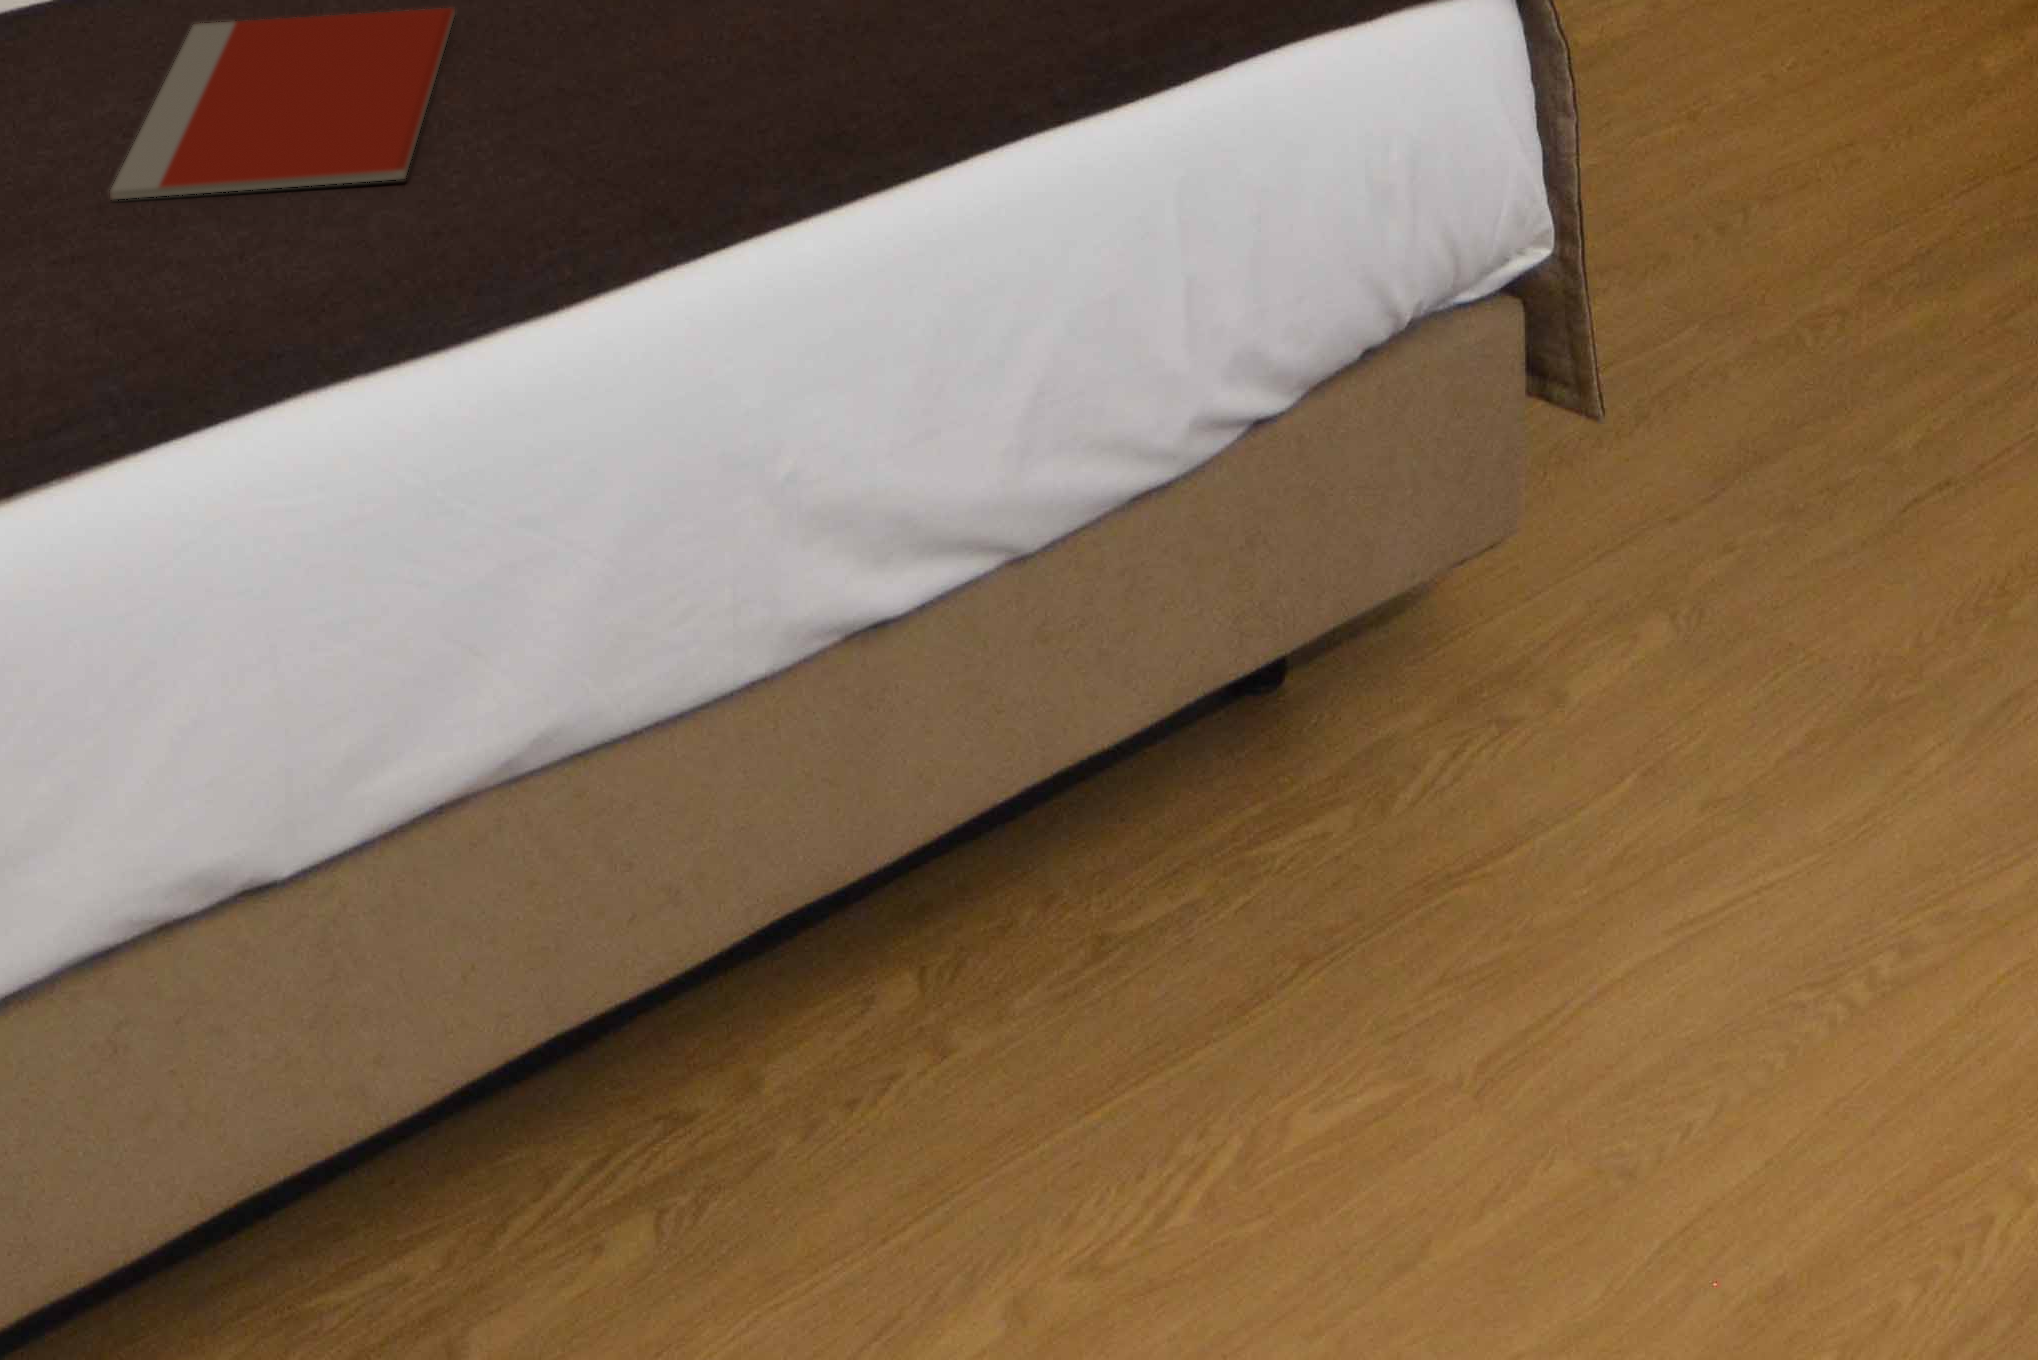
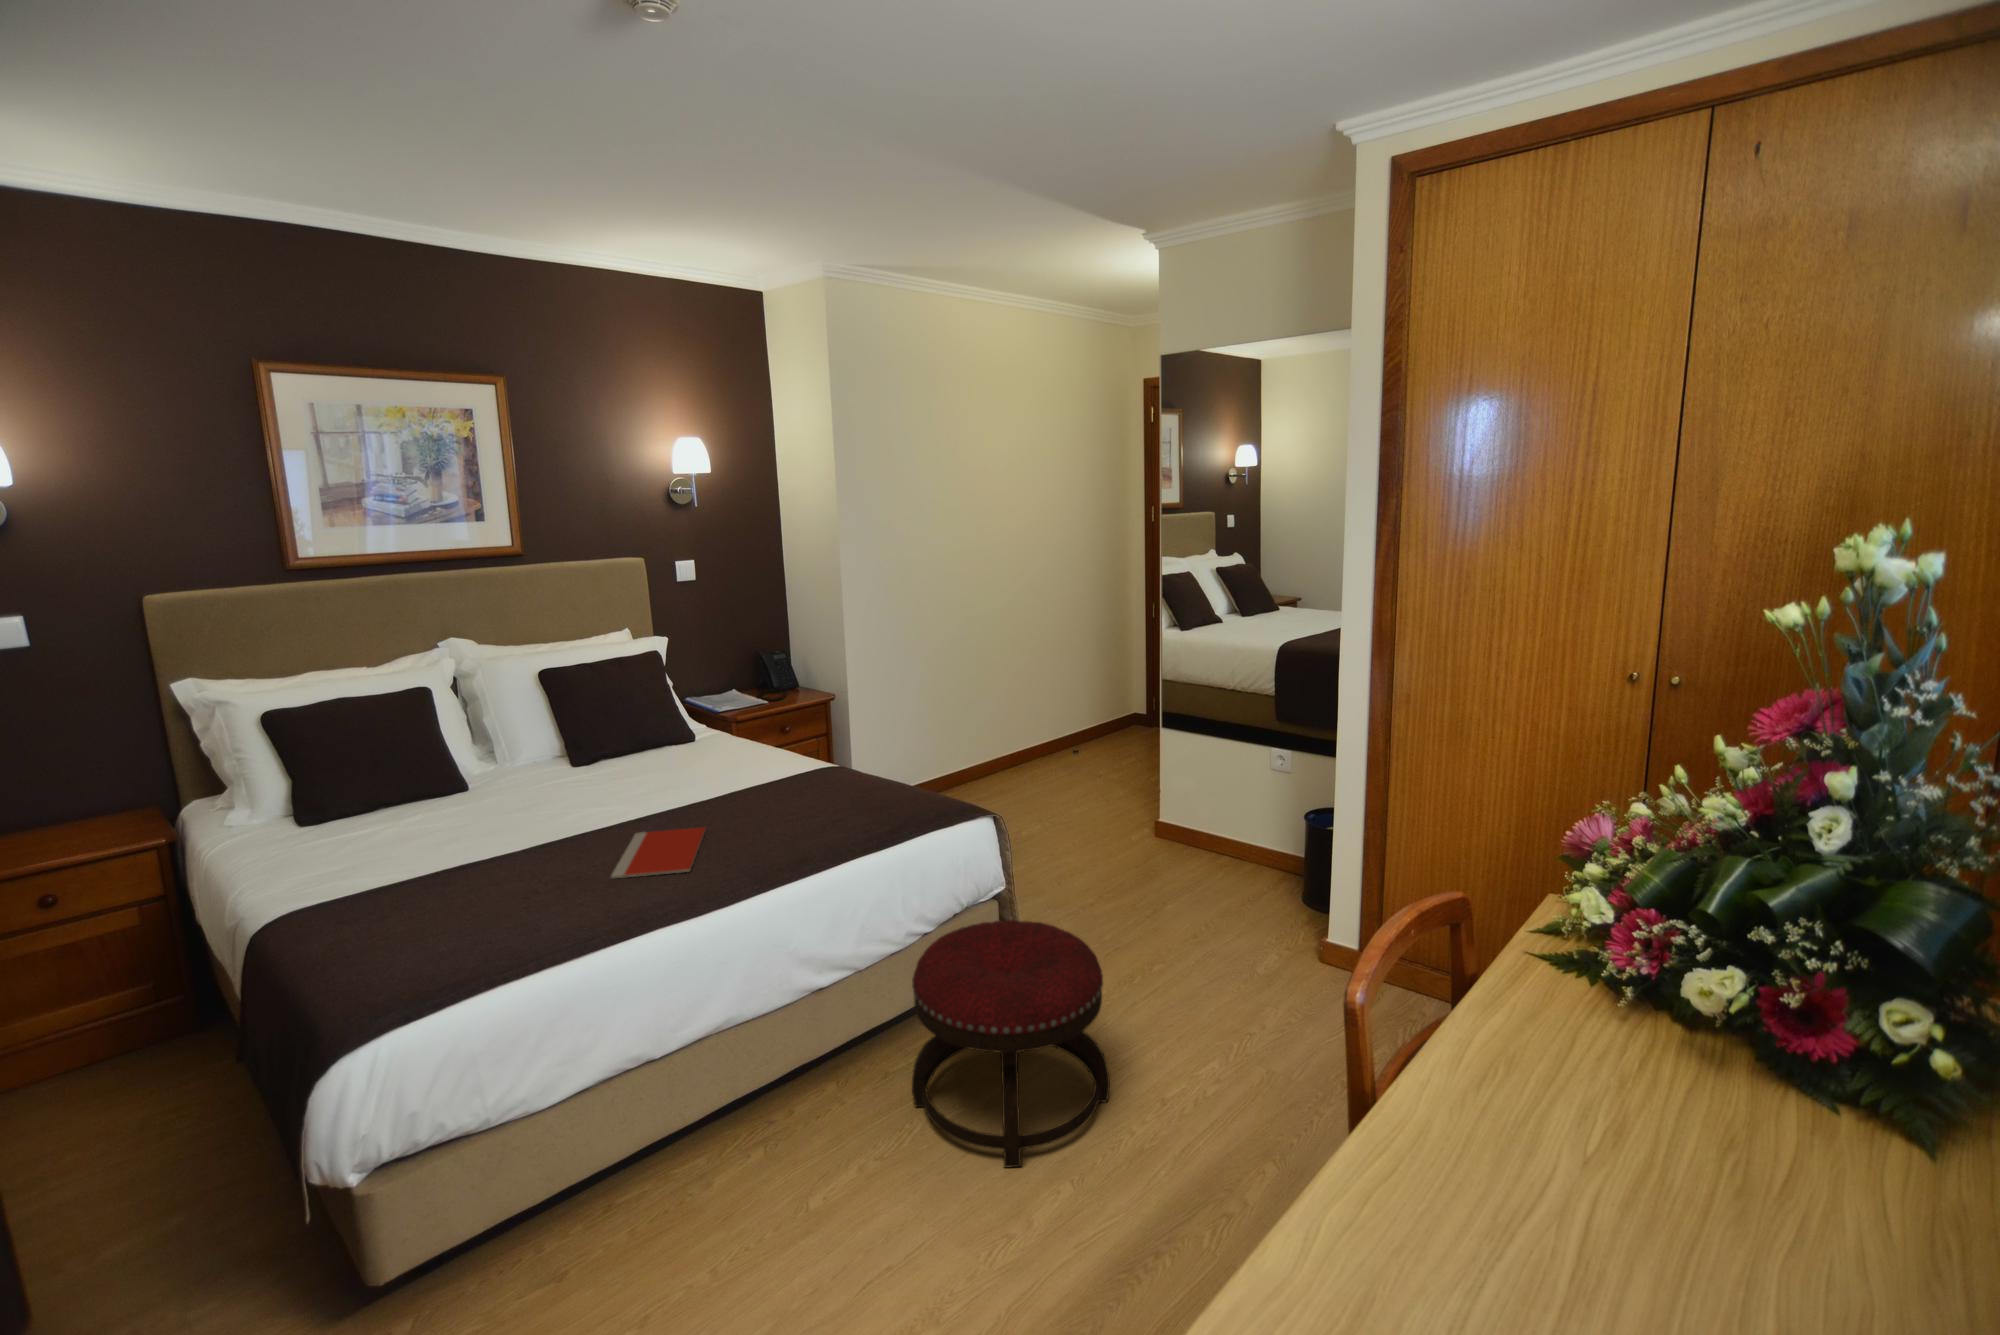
ottoman: none [1205,383,1943,1322] -> present [912,920,1110,1167]

